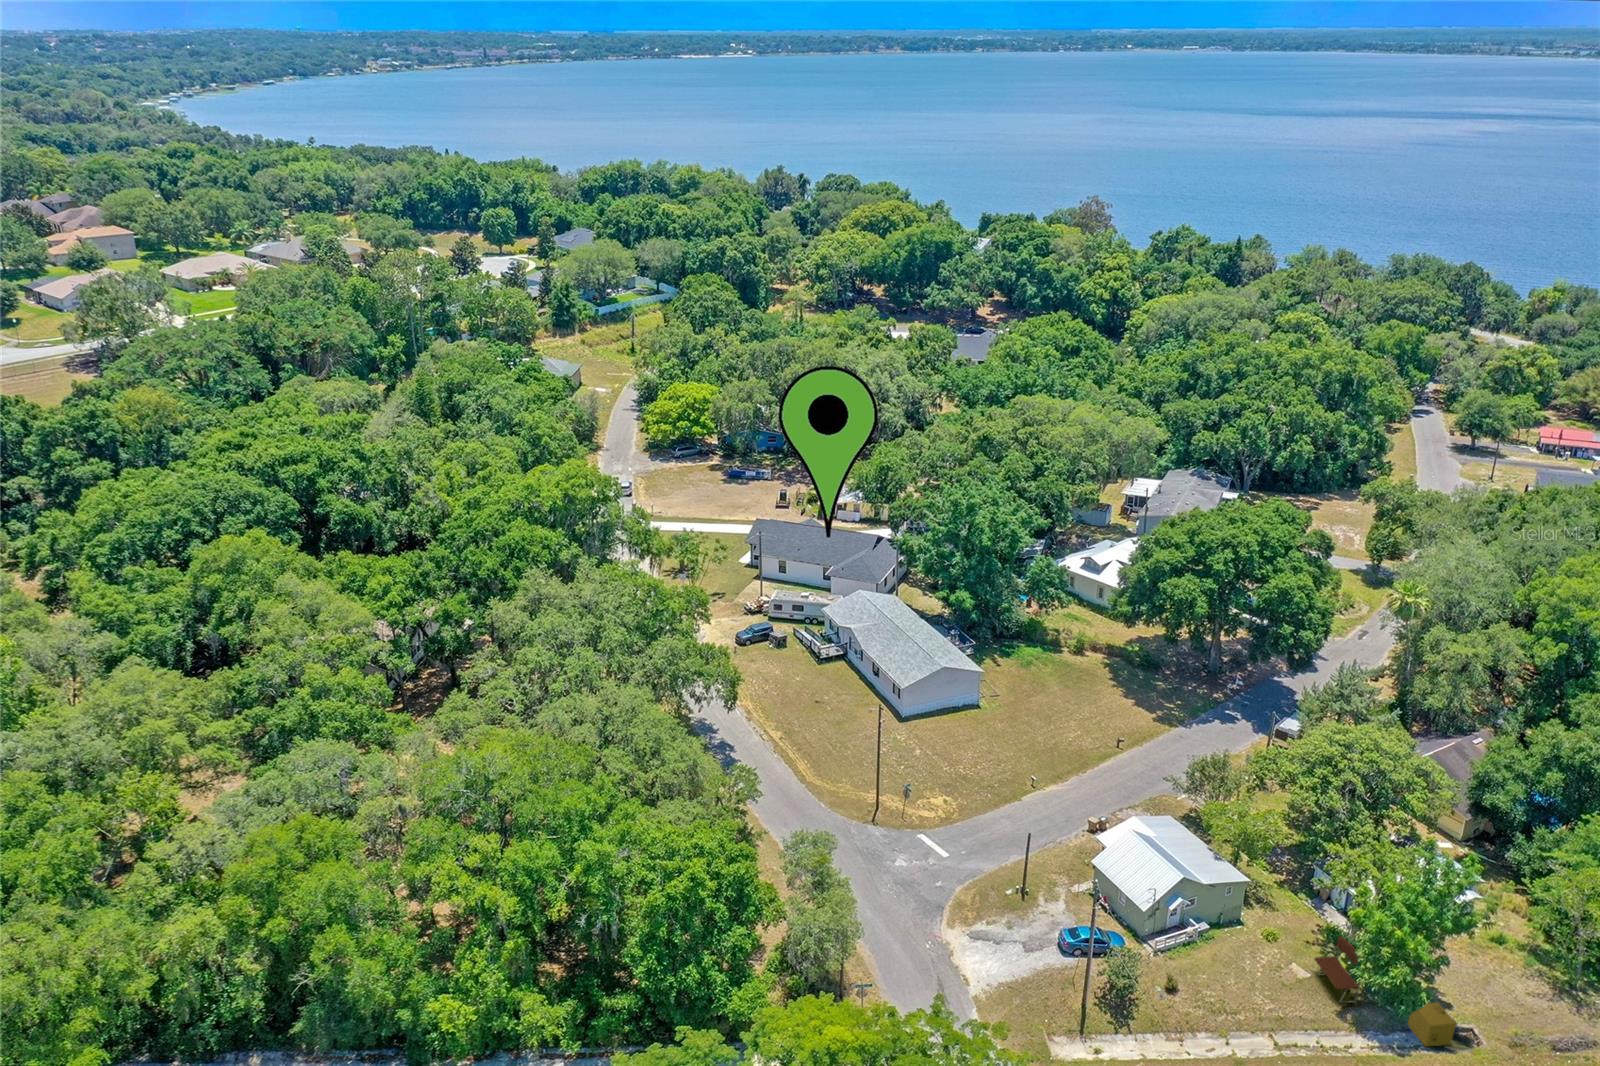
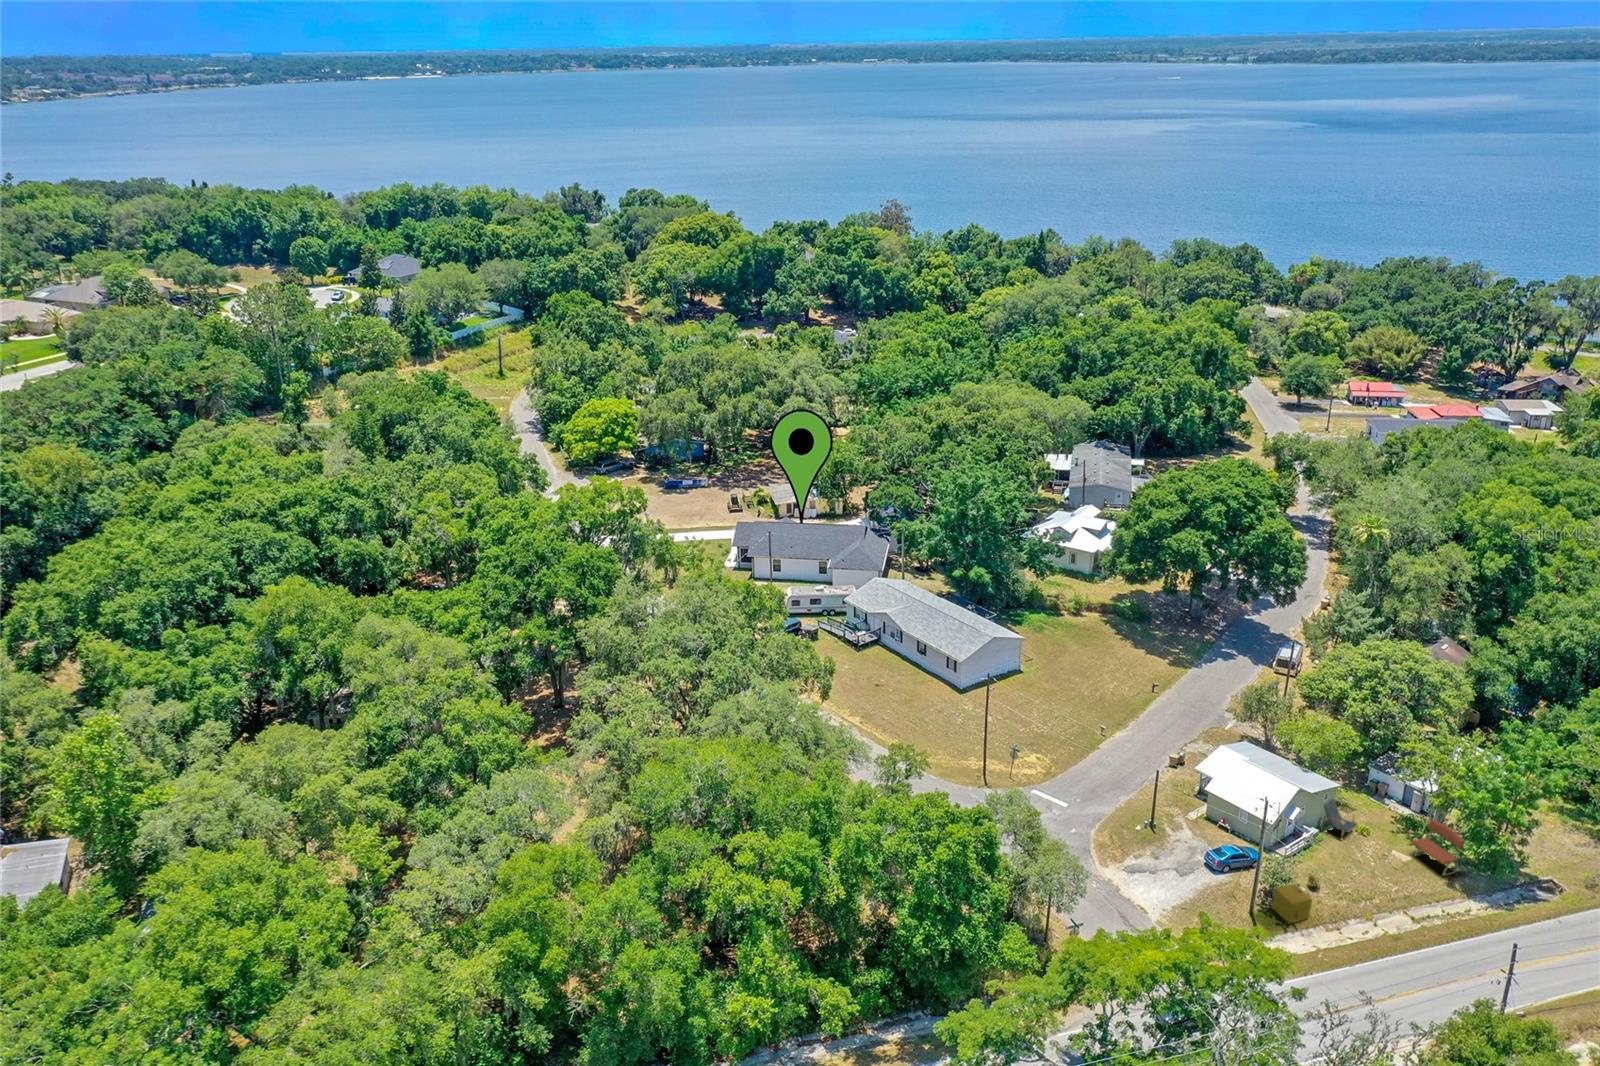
lounge chair: none [1222,895,1263,944] -> present [1321,799,1358,840]
cardboard box: present [1408,1003,1456,1047] -> present [1272,884,1312,923]

